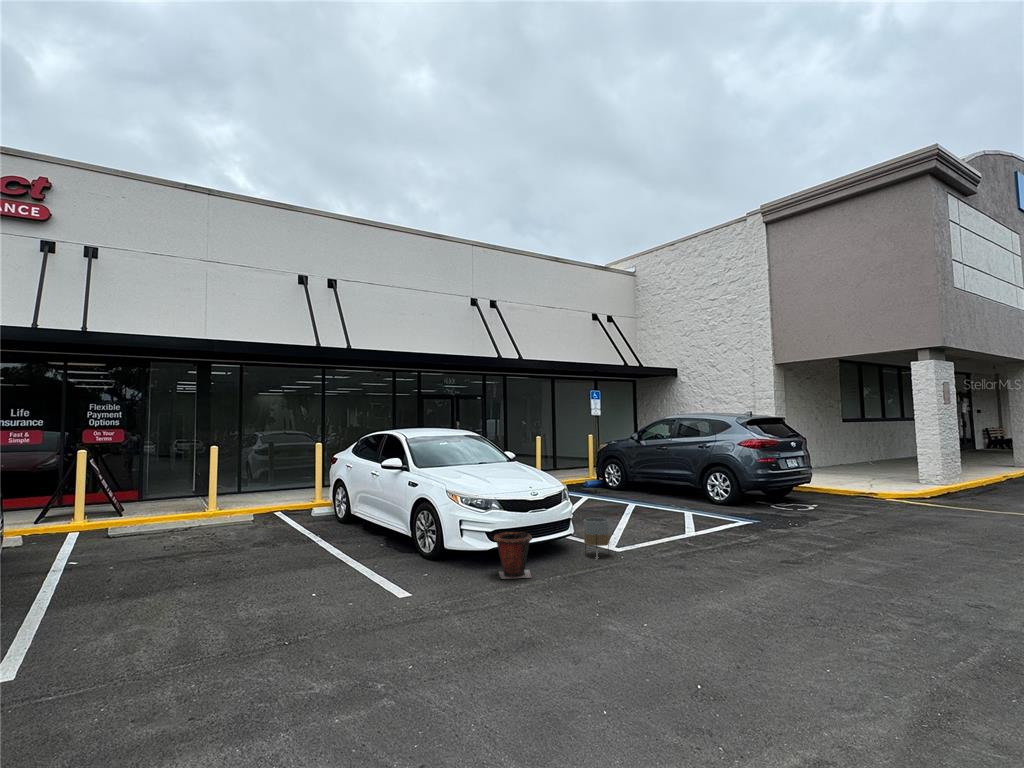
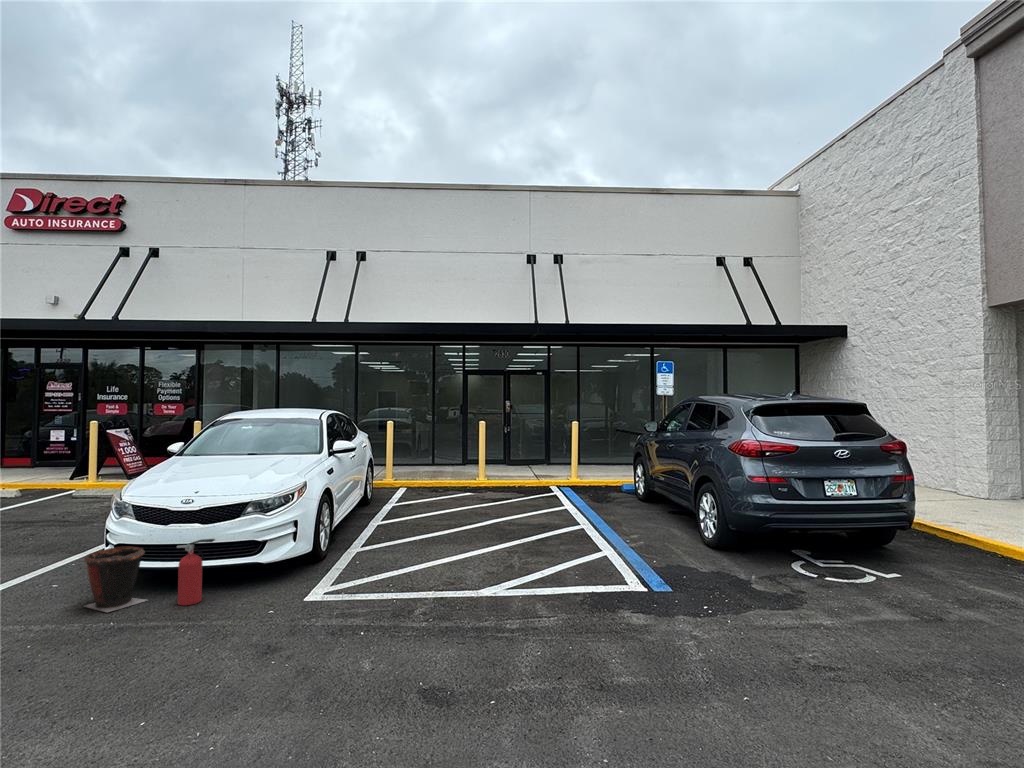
planter: present [584,518,610,552] -> none [255,541,295,602]
fire extinguisher: none [550,519,569,568] -> present [177,539,215,605]

